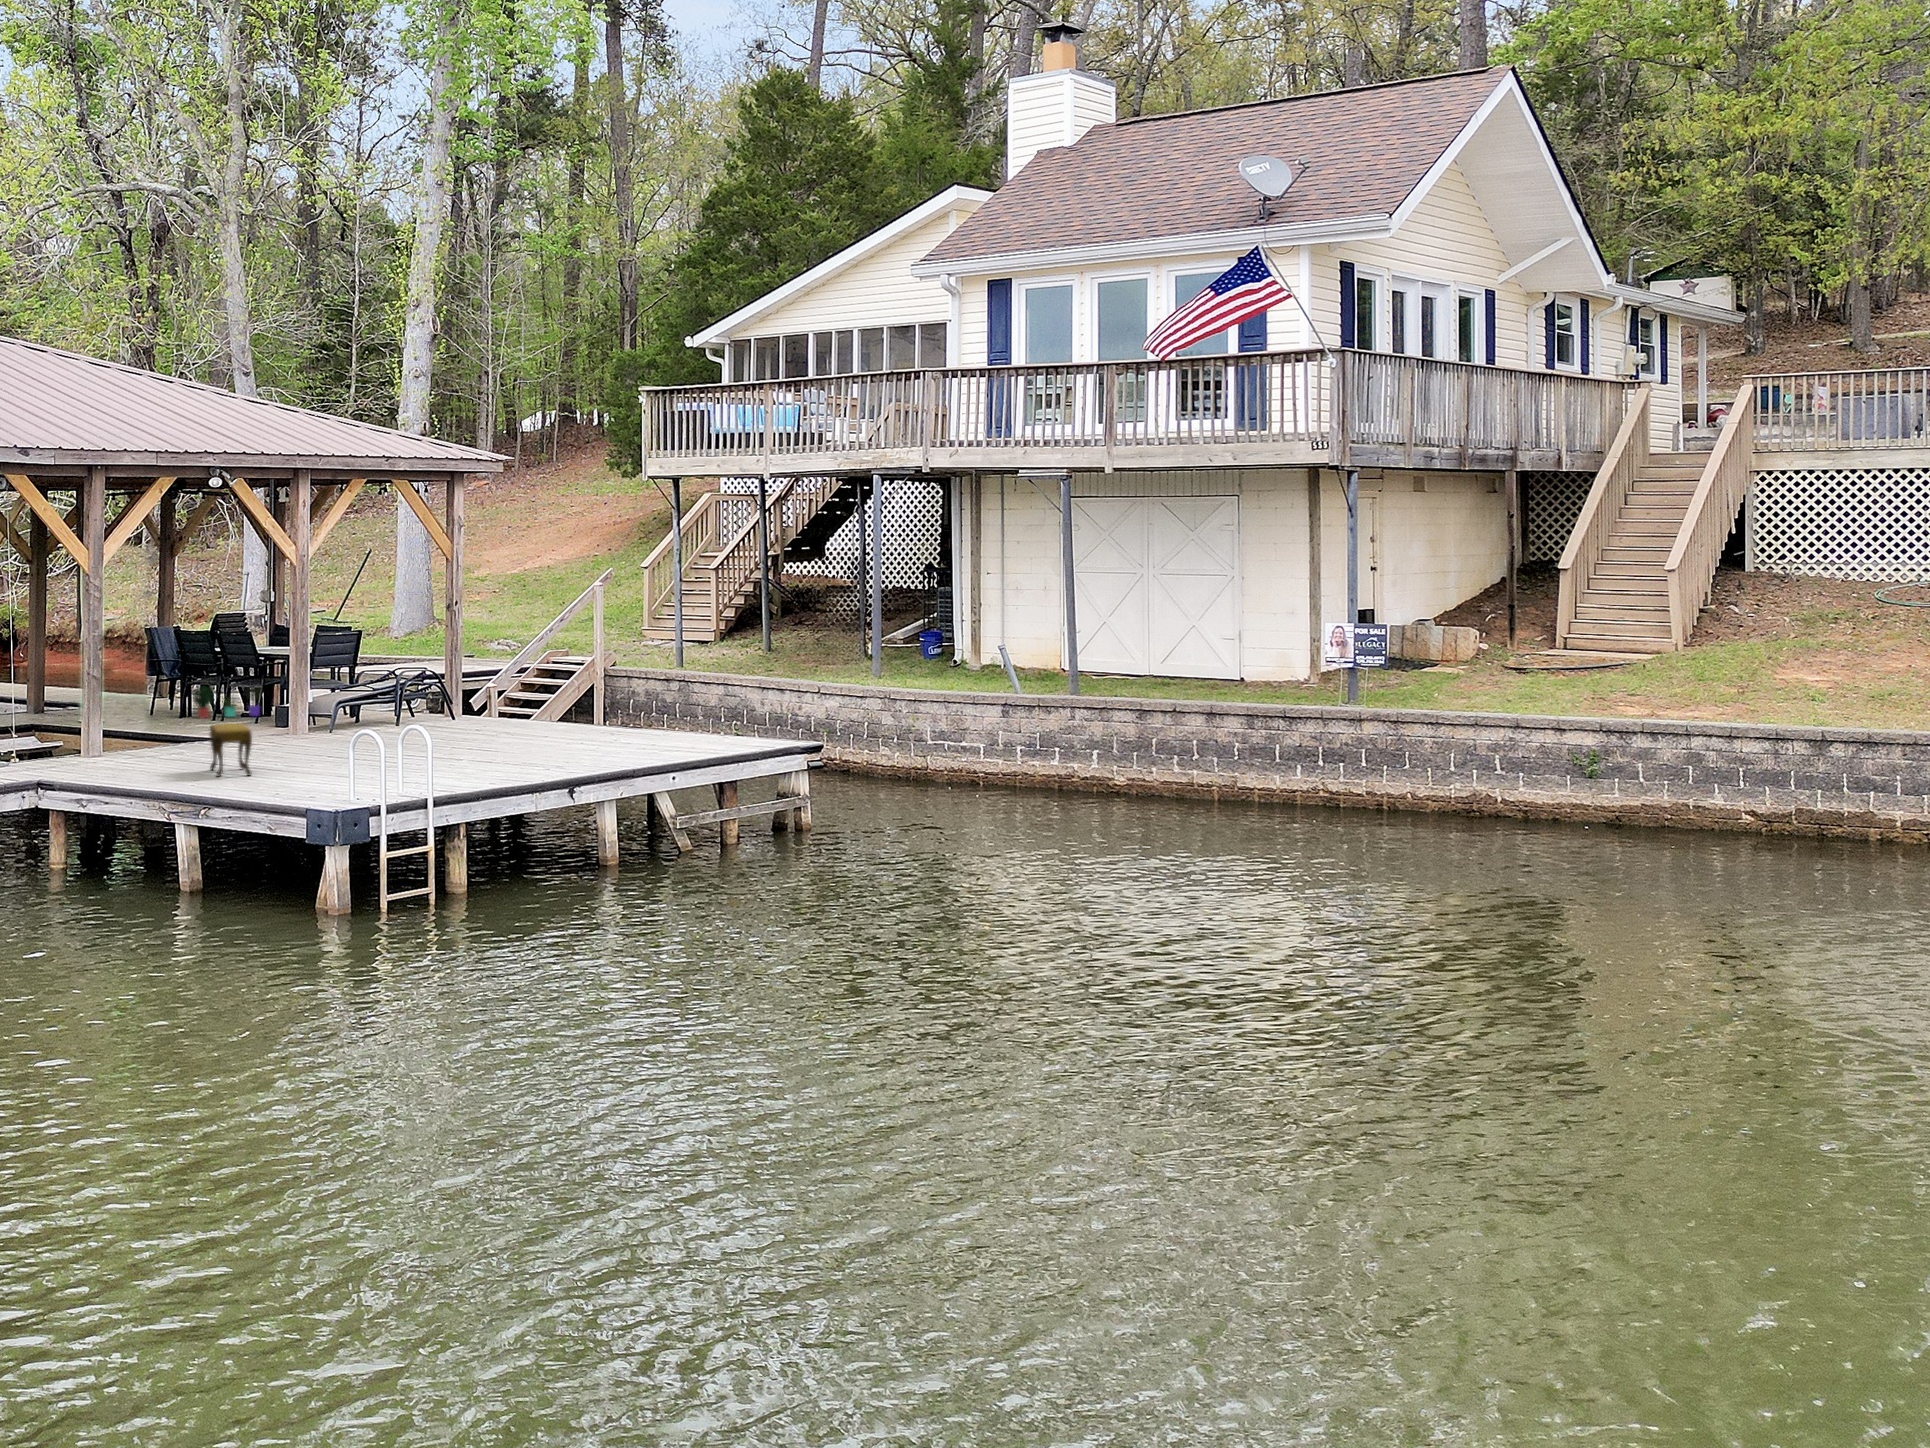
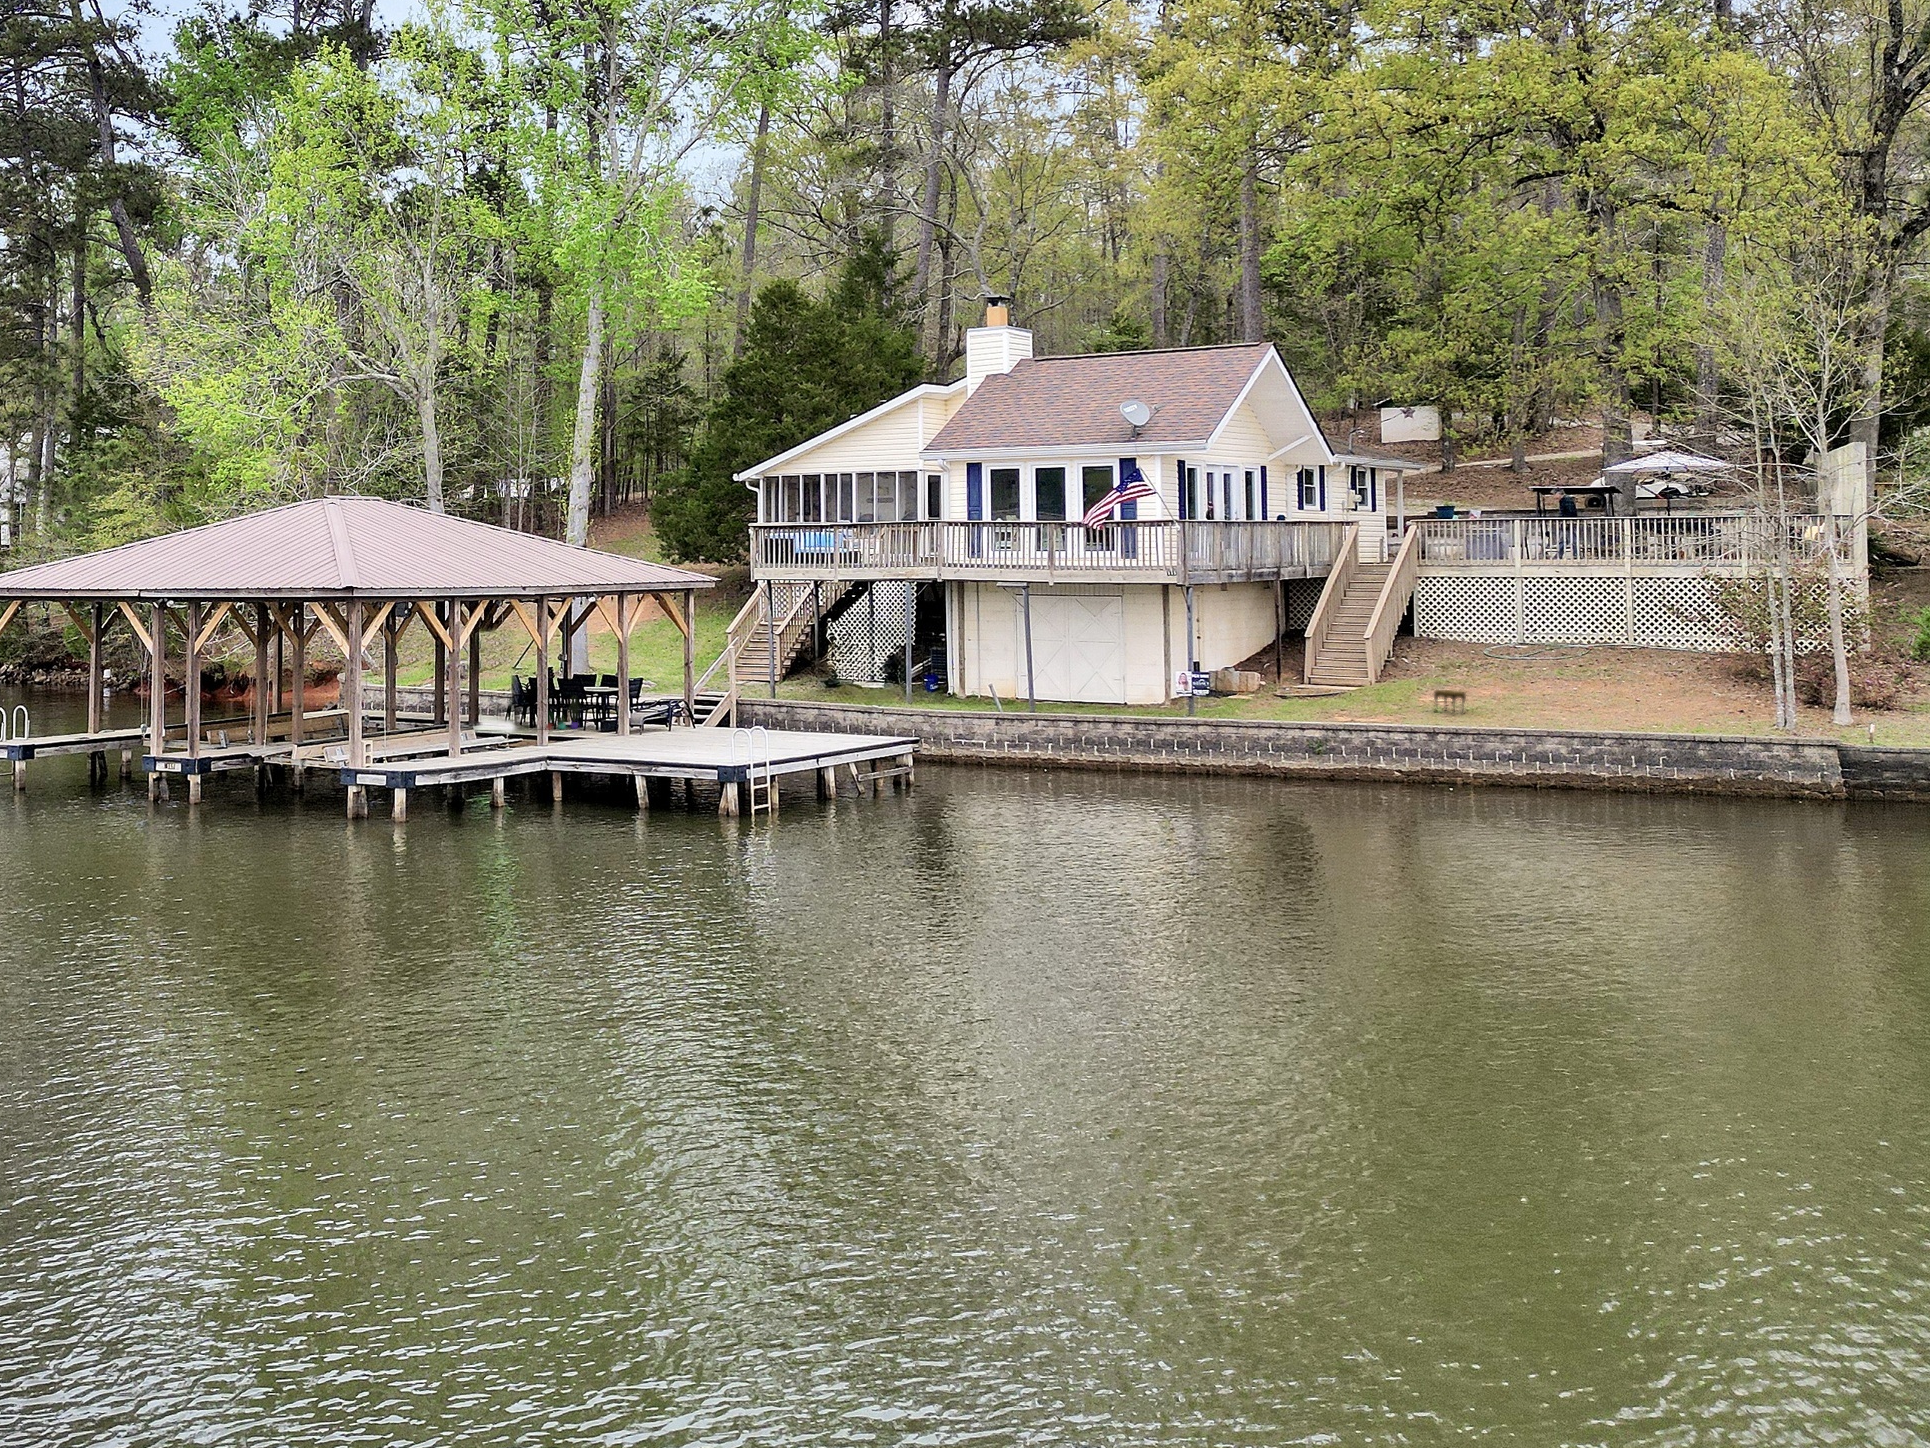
footstool: present [210,723,252,777] -> present [1434,690,1466,713]

